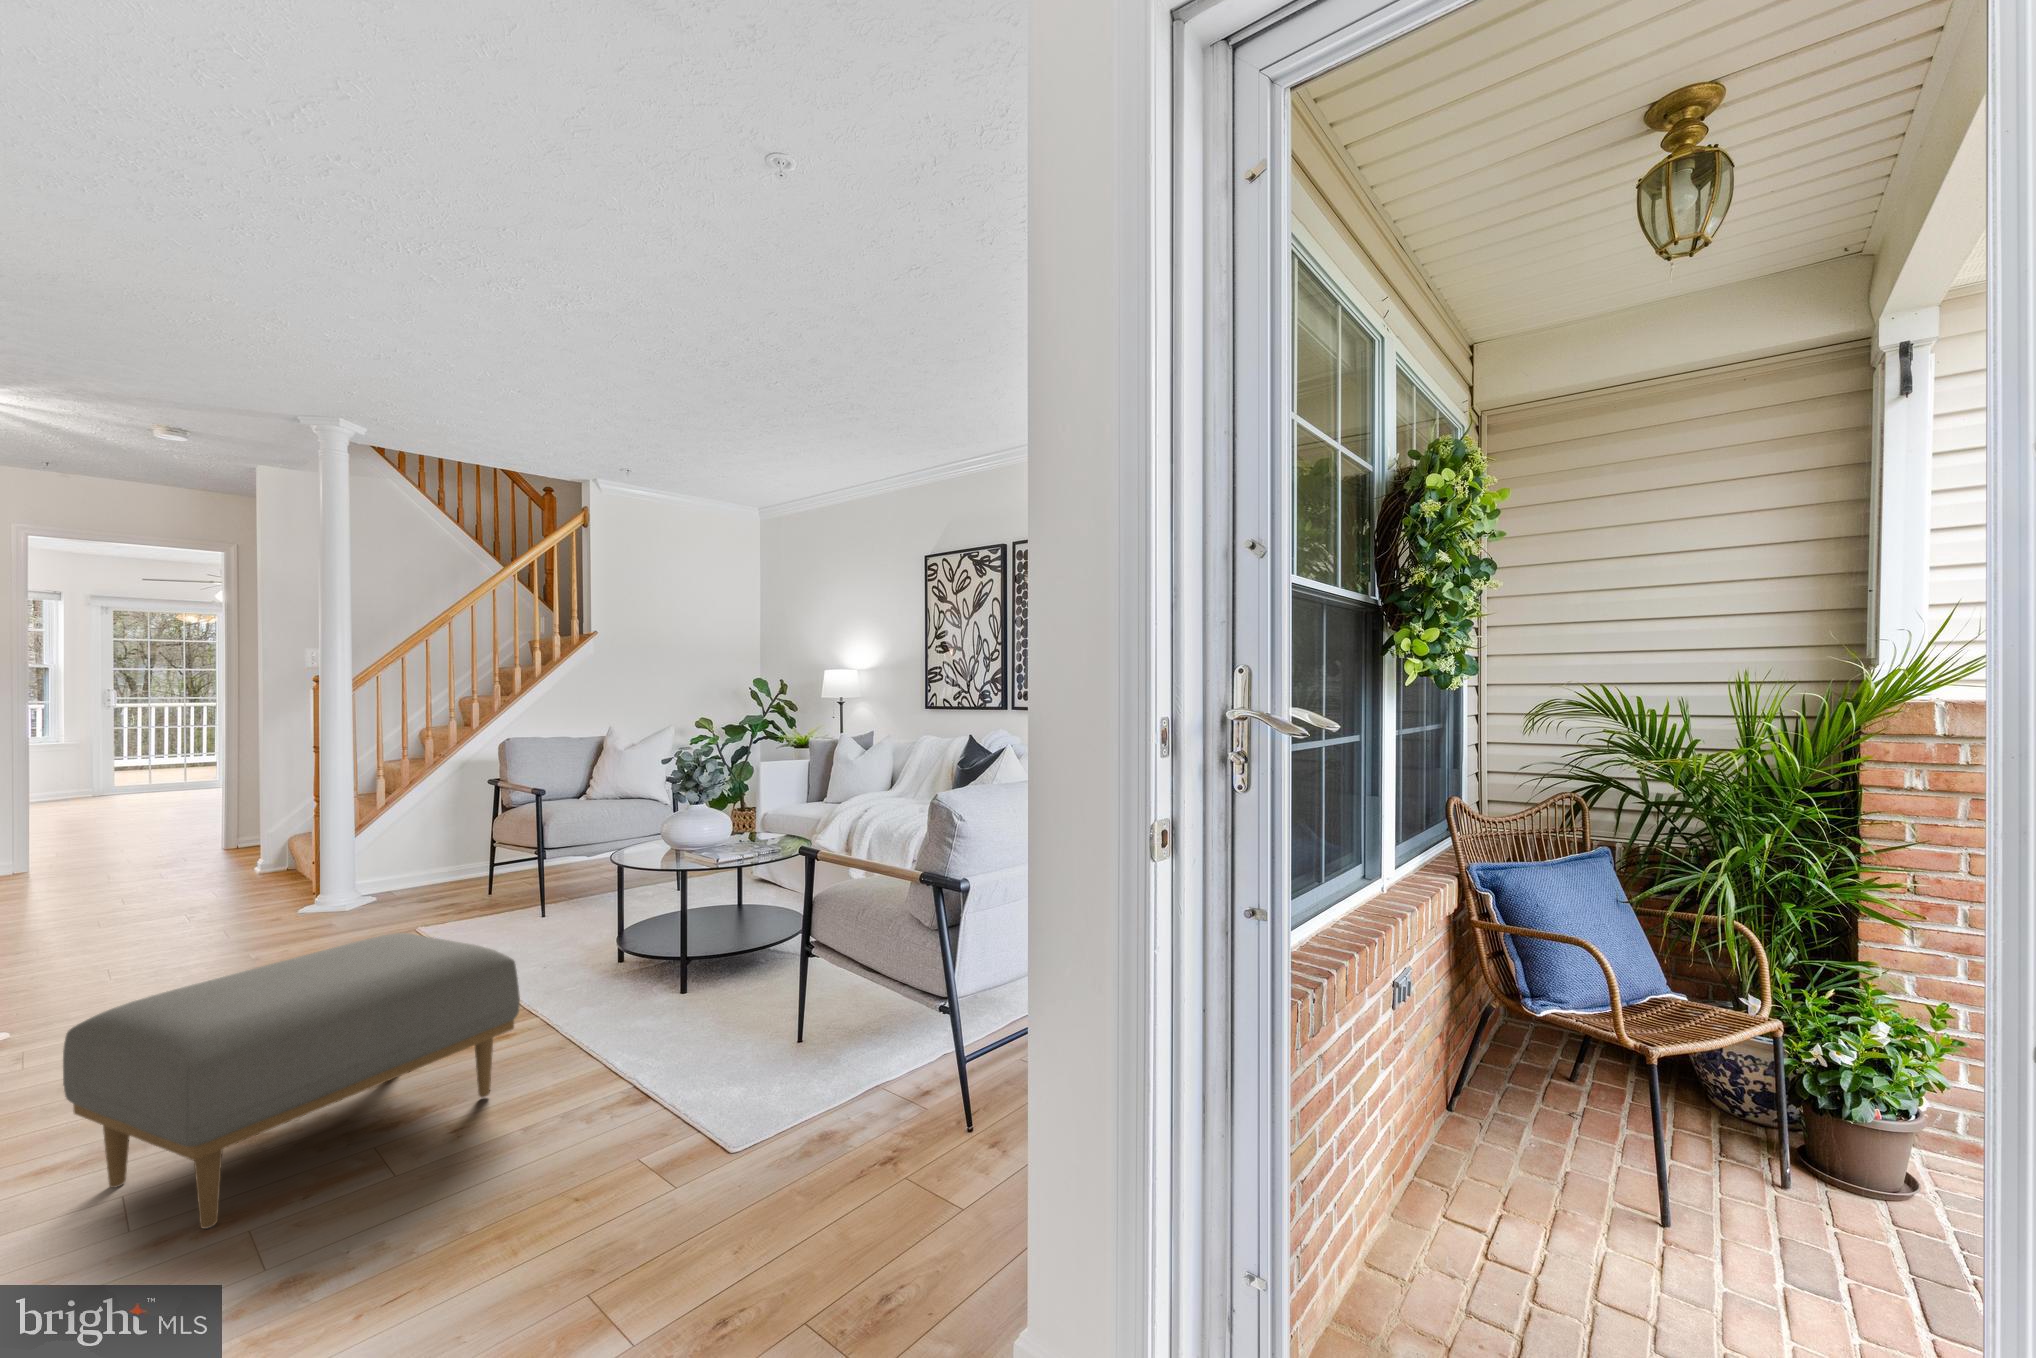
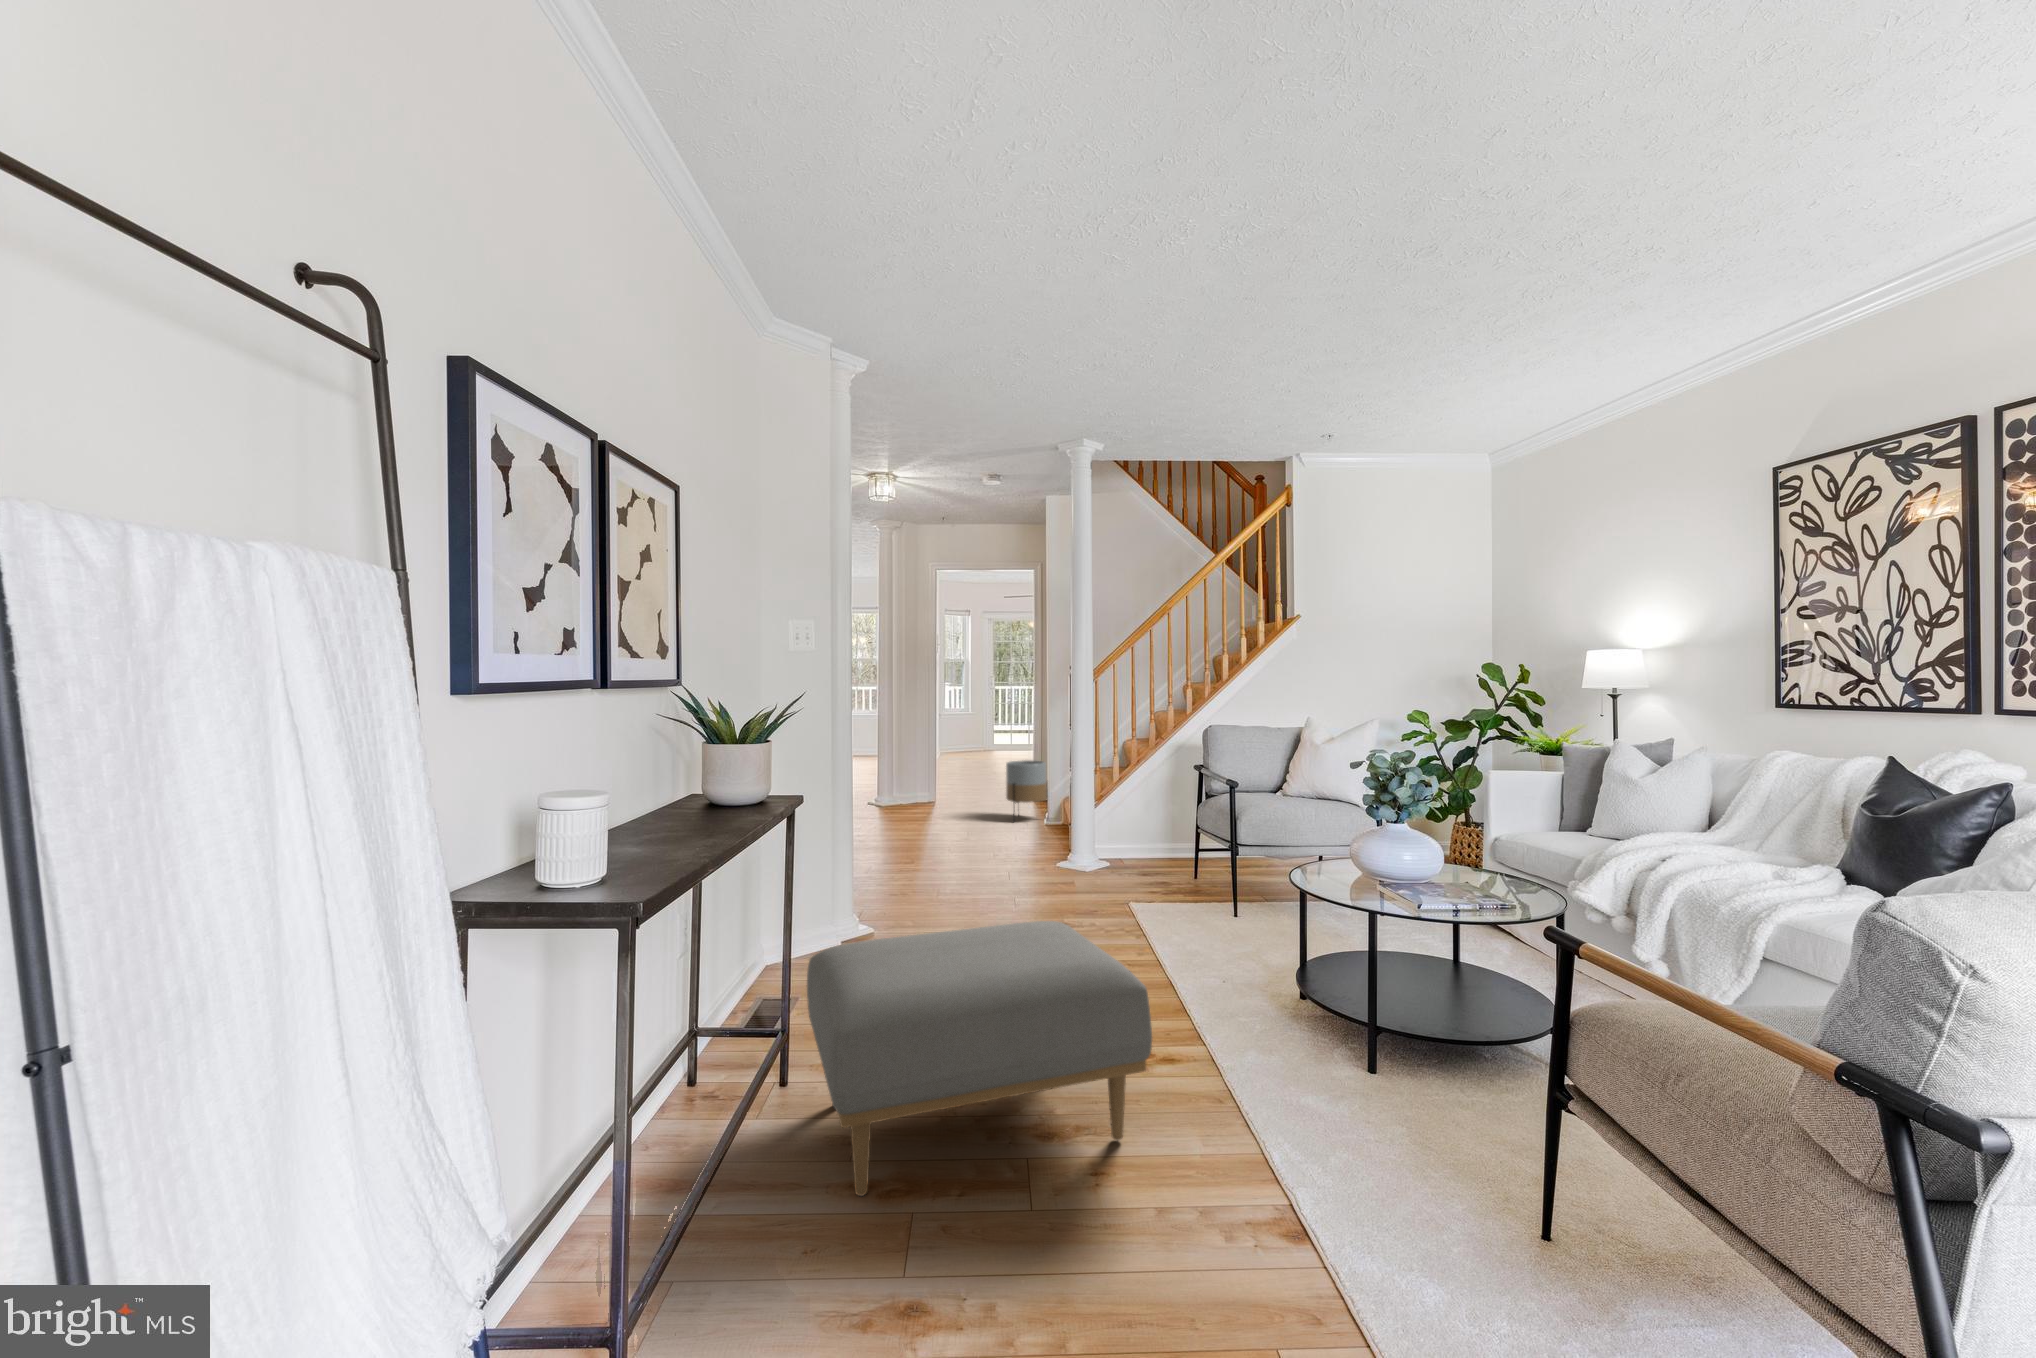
planter: none [198,795,269,876] -> present [1006,760,1048,812]

